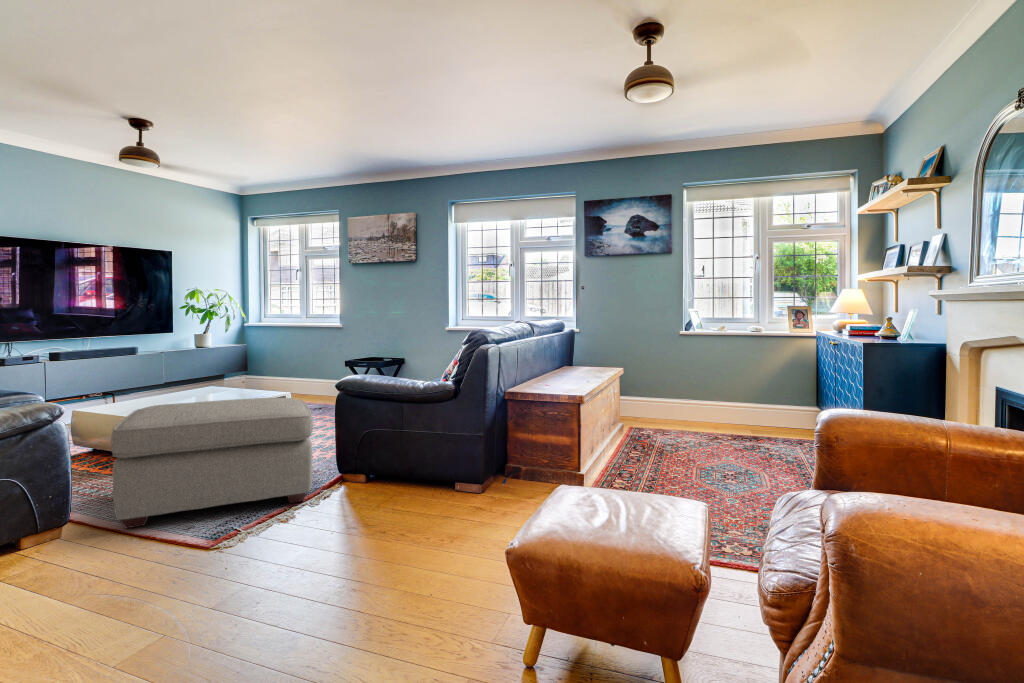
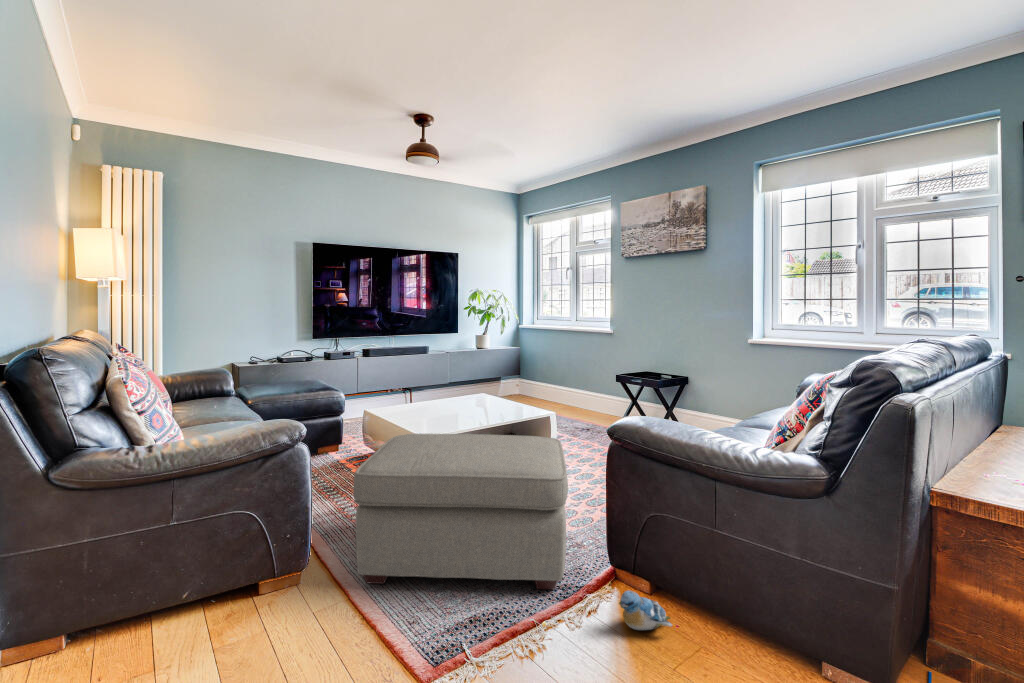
plush toy: none [353,482,389,507] -> present [619,591,672,630]

